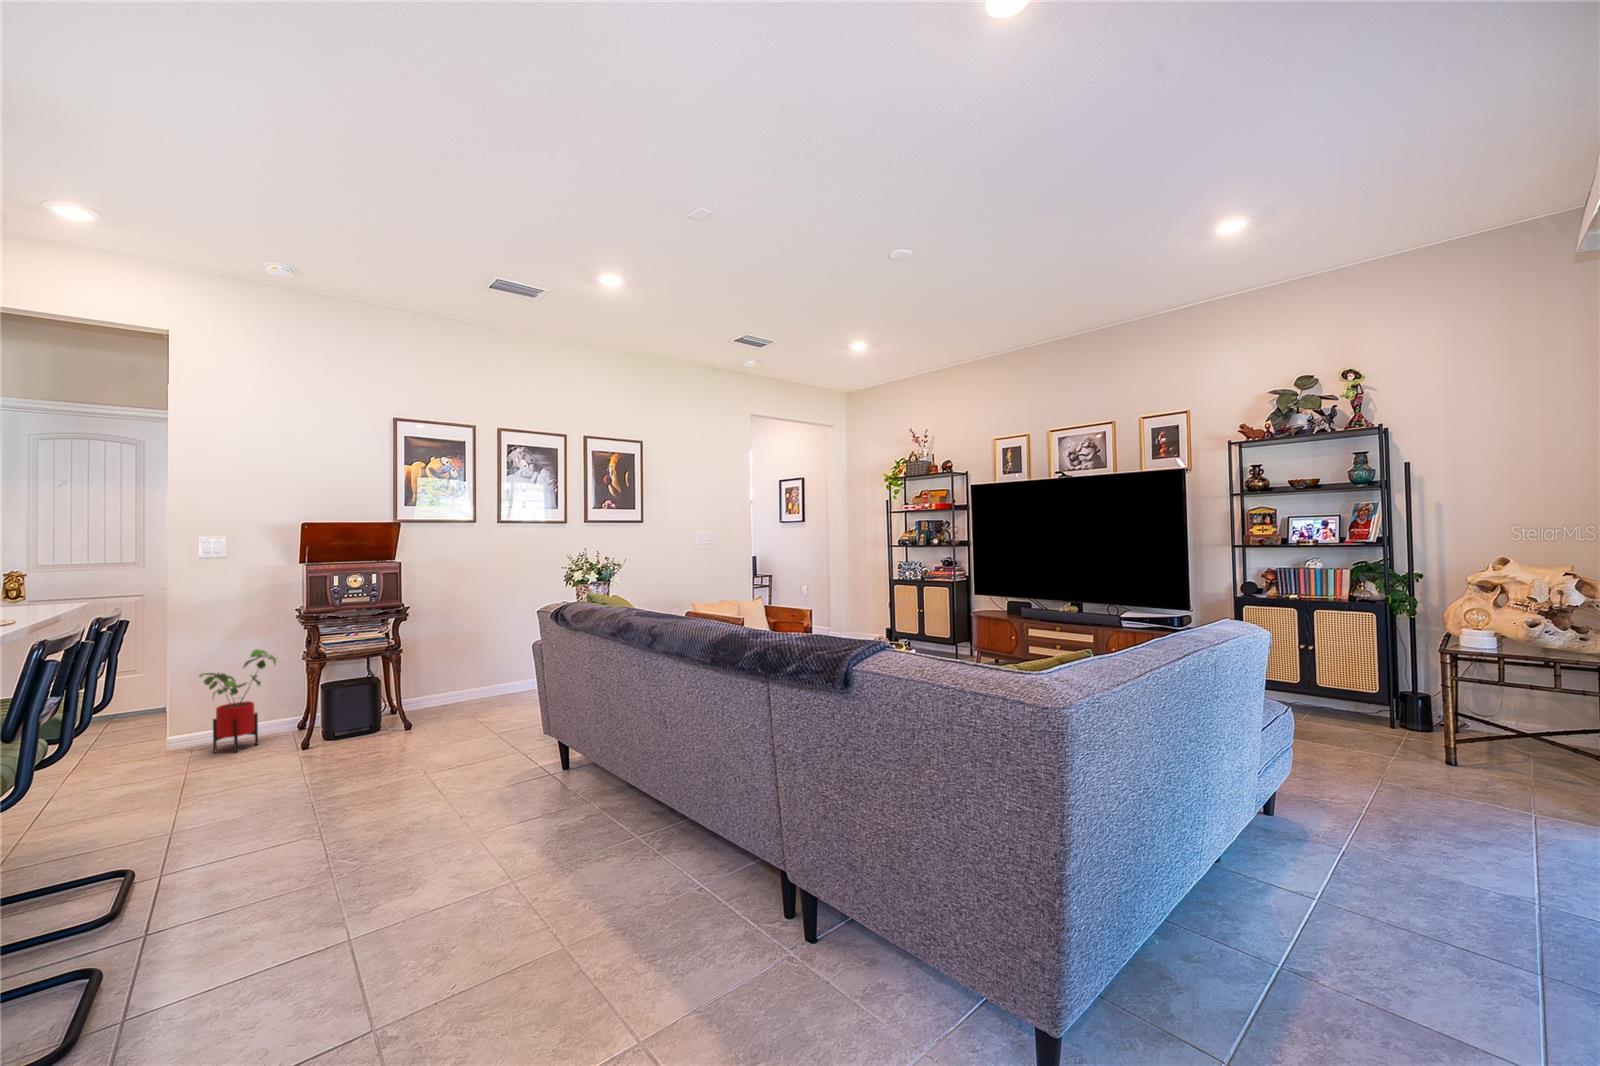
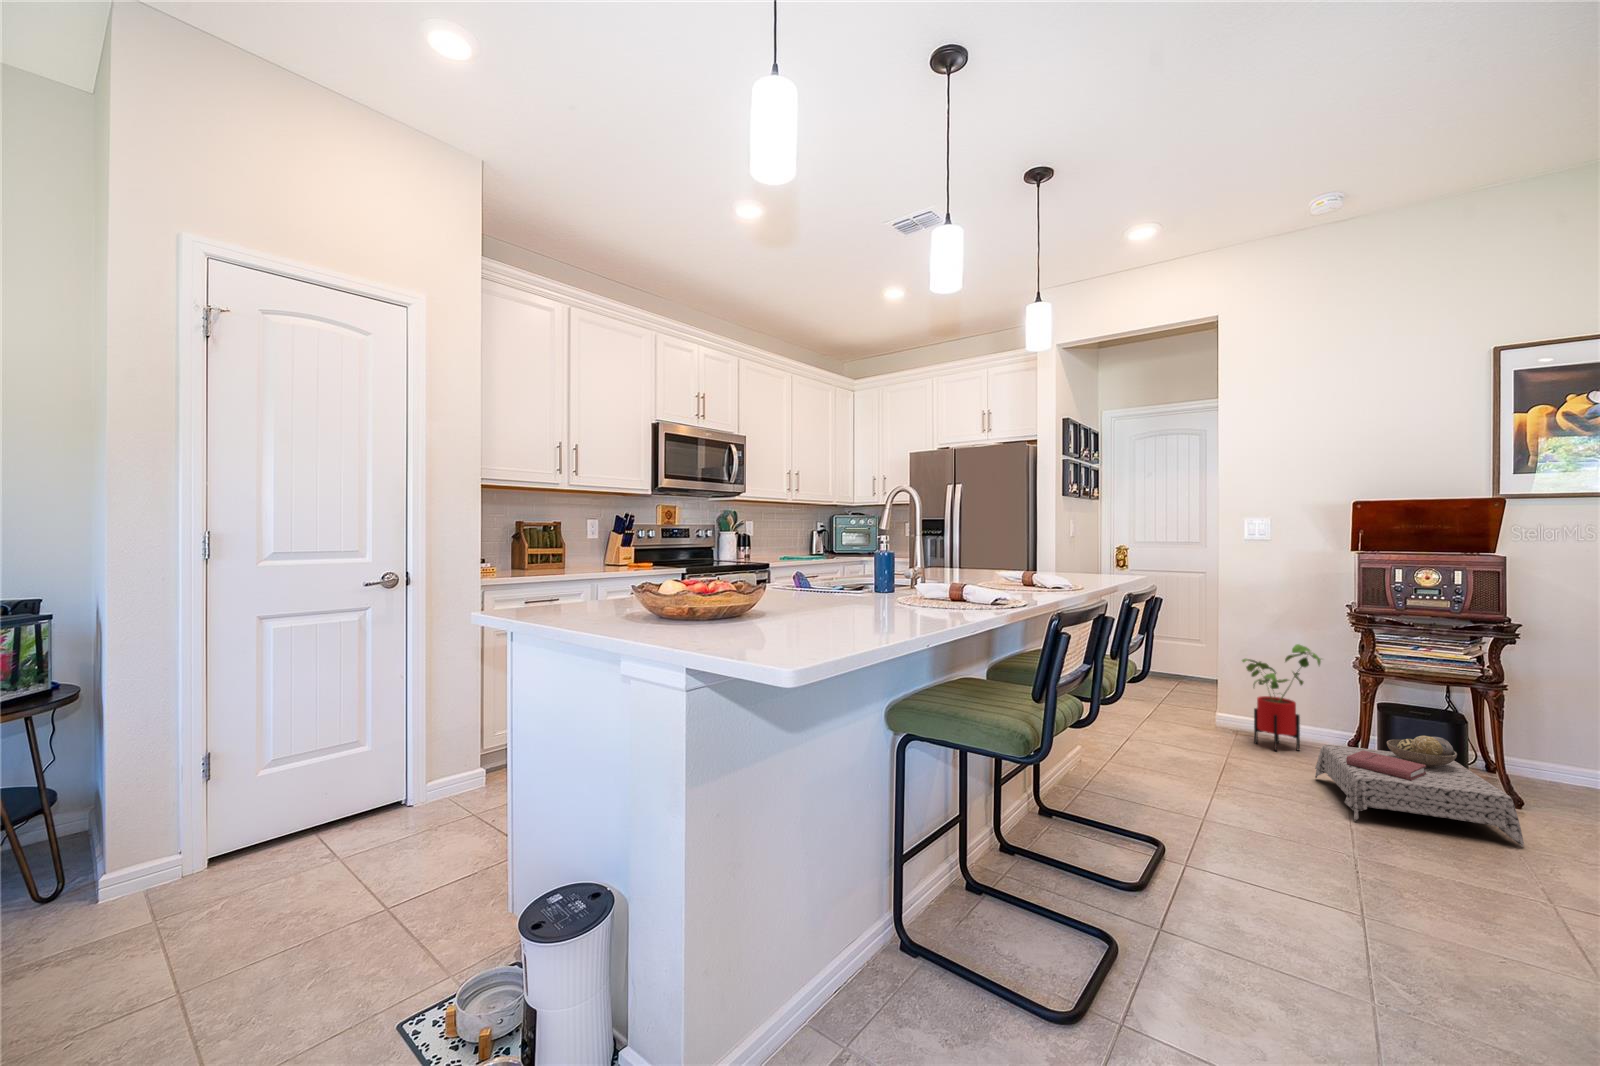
ottoman: none [274,696,410,779] -> present [1315,736,1524,847]

